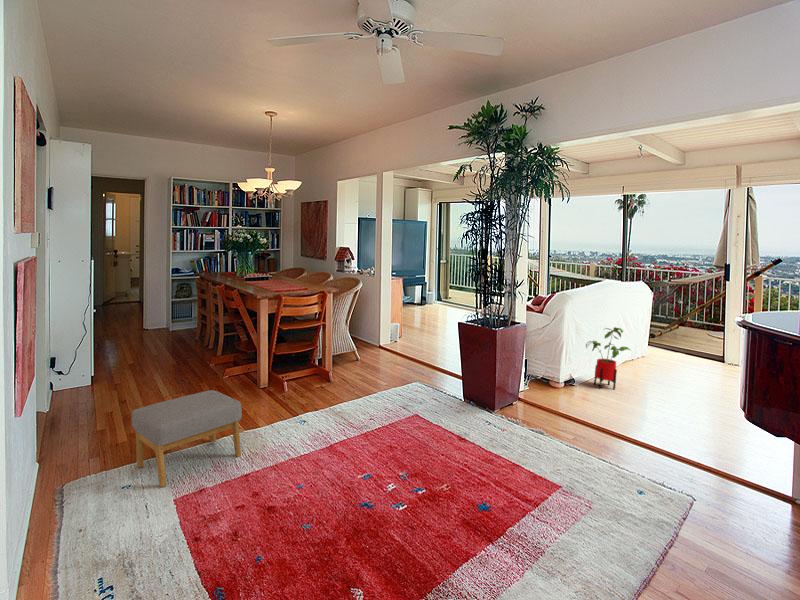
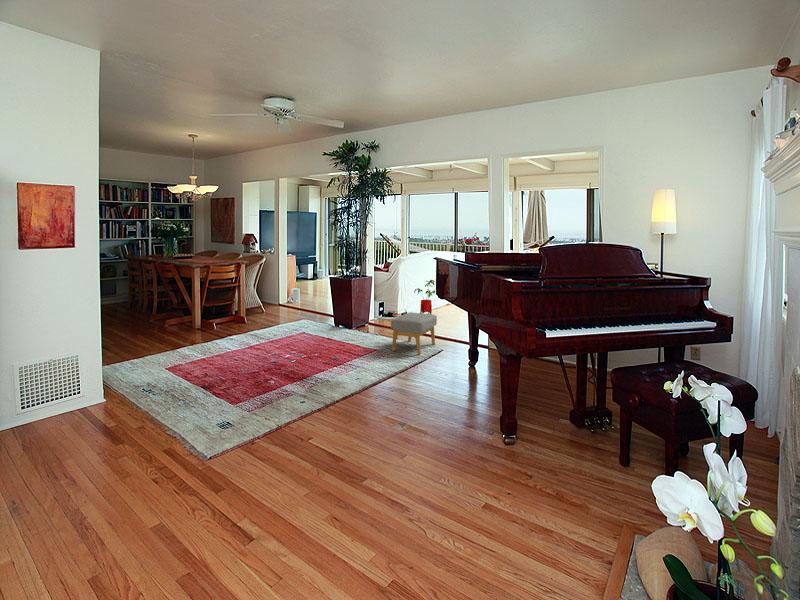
footstool: present [131,390,242,487] -> present [391,313,437,355]

